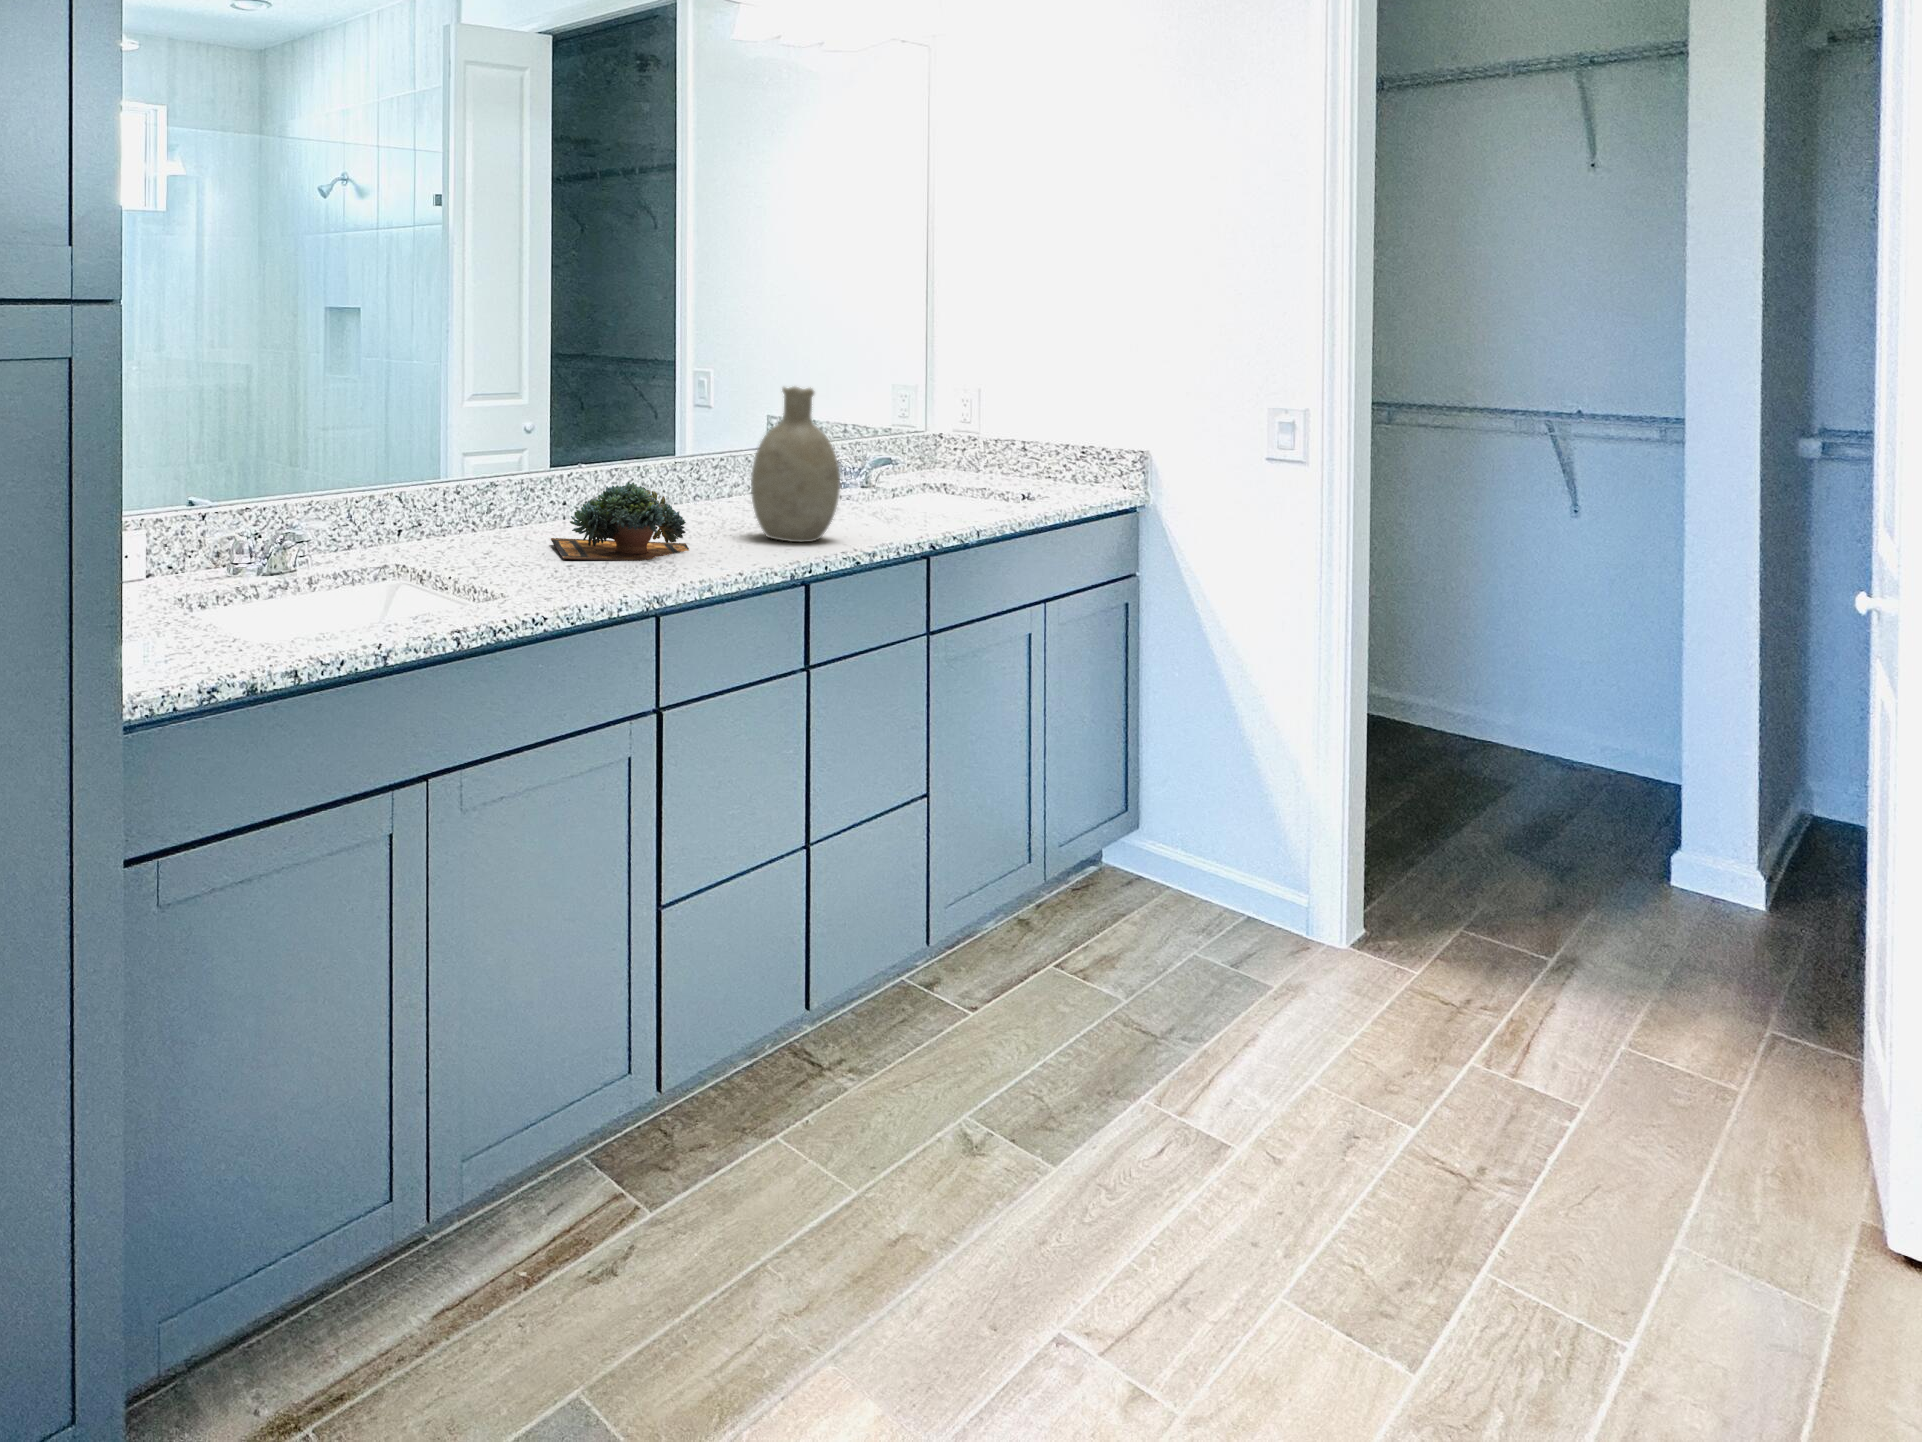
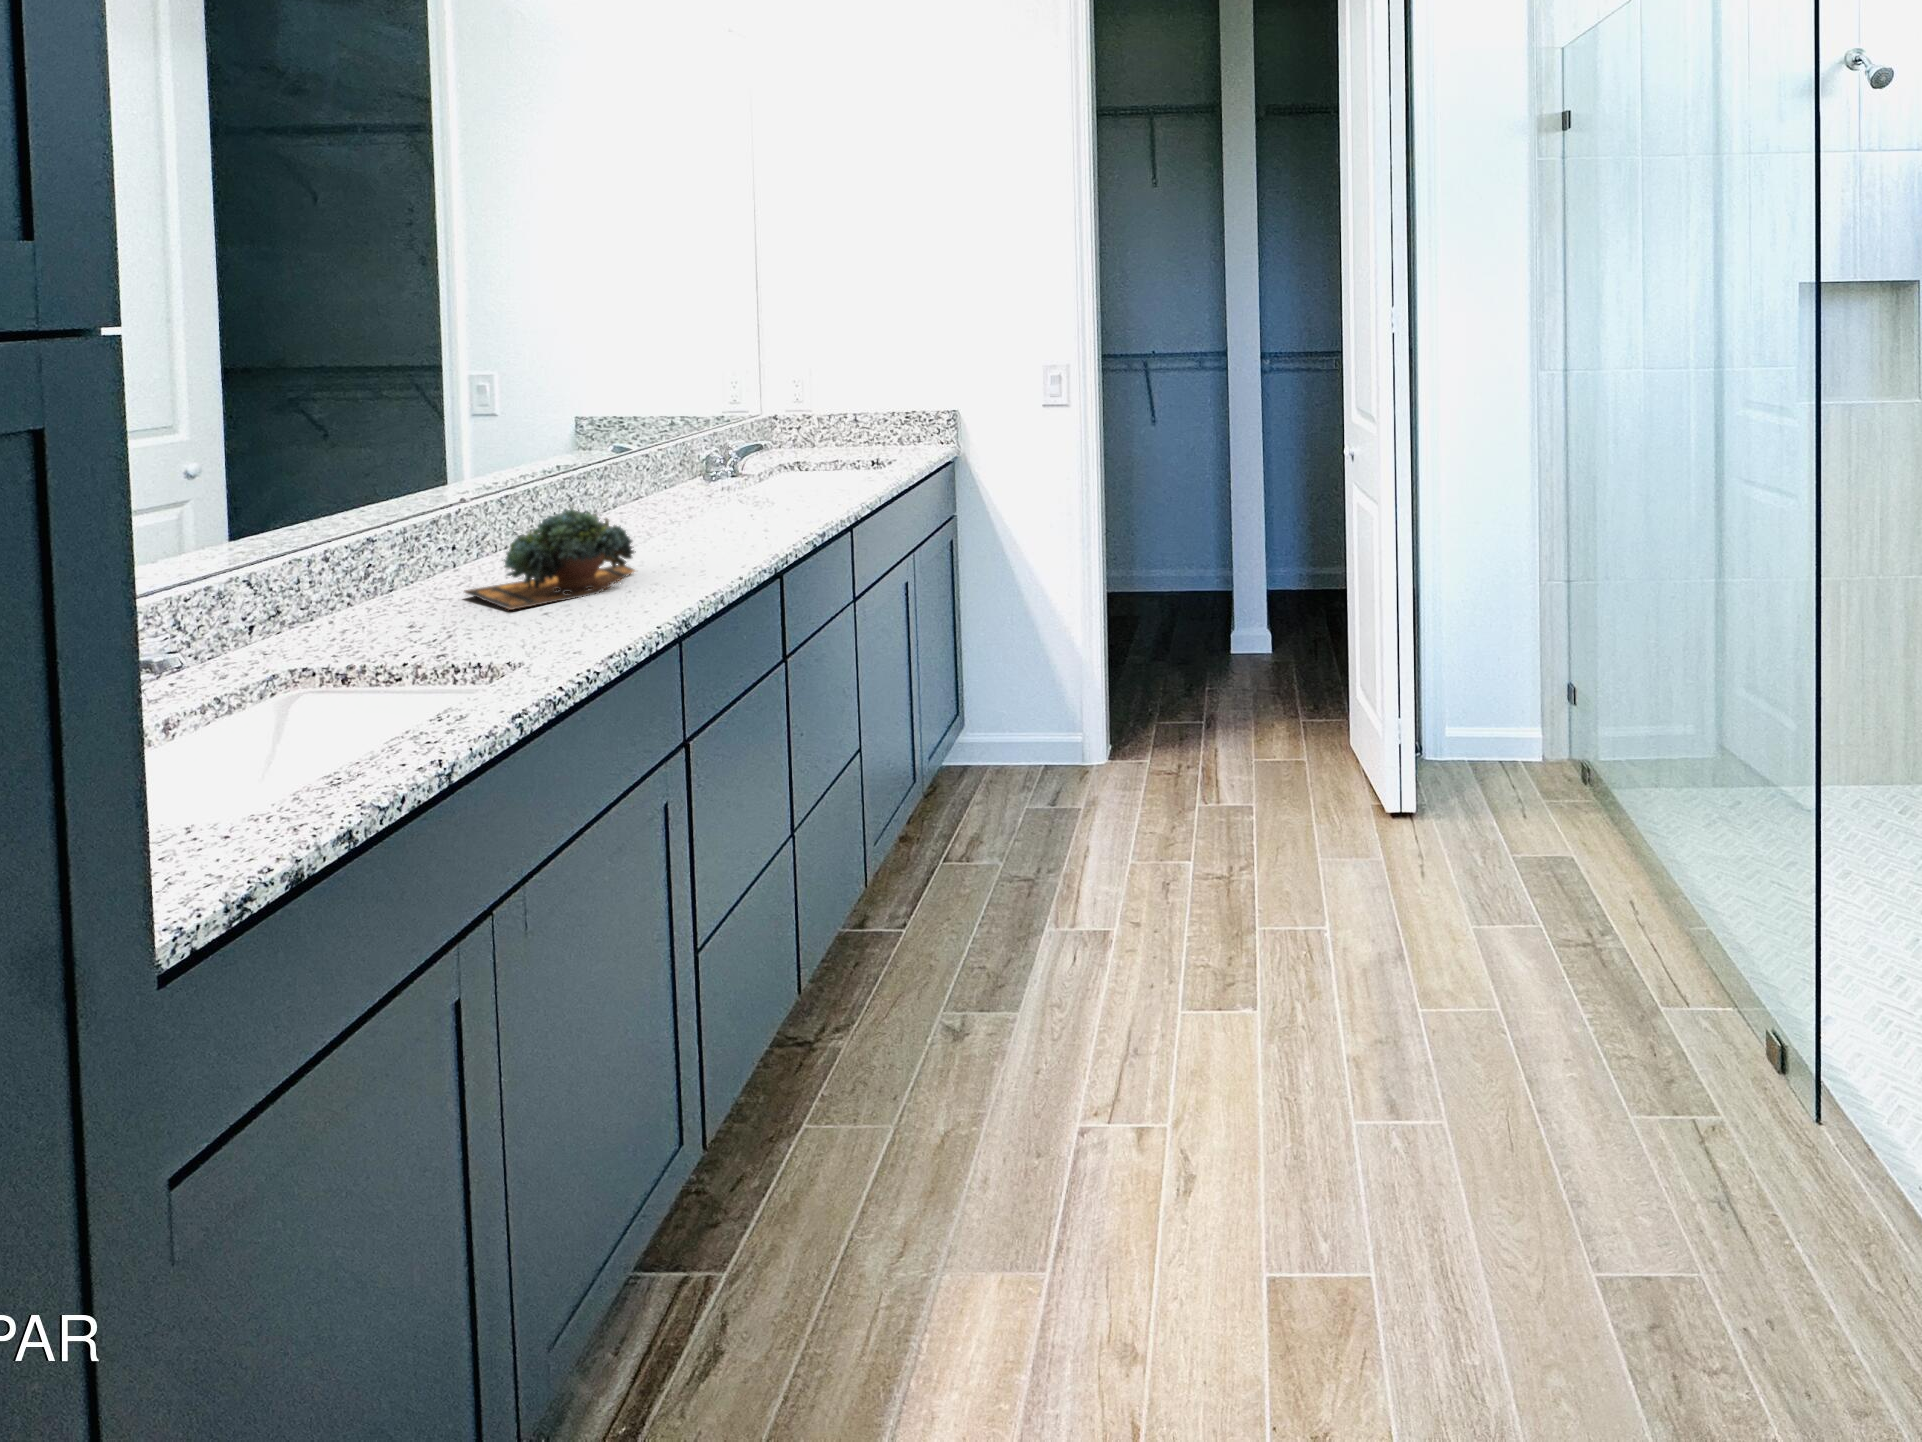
decorative vase: present [751,387,840,542] -> none [677,382,769,541]

